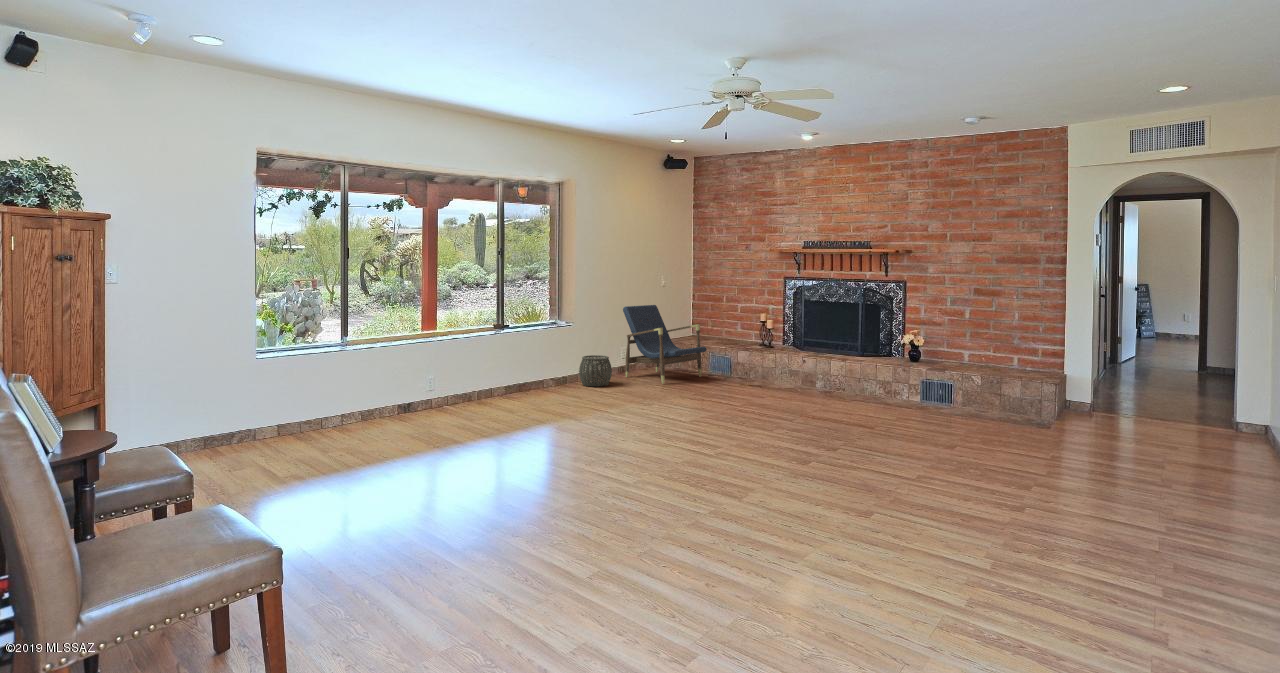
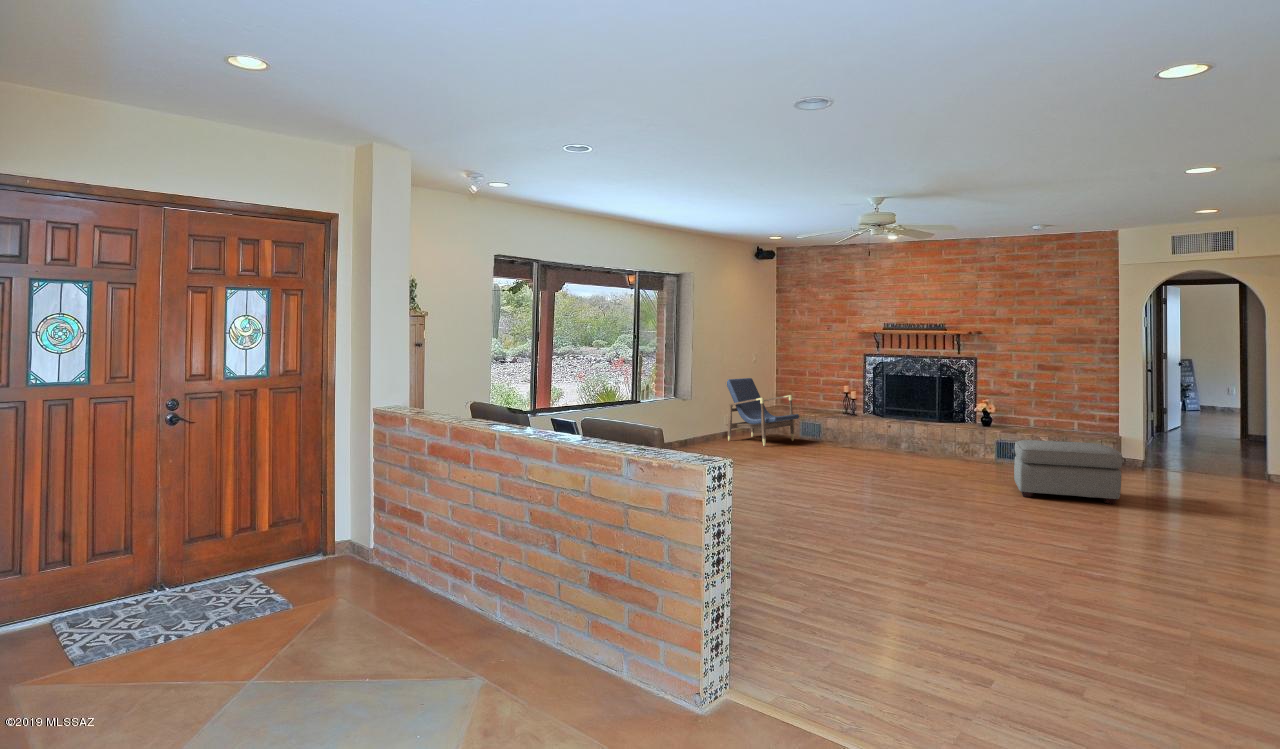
woven basket: present [579,355,612,387] -> none [692,421,721,448]
ottoman: none [934,382,1061,462] -> present [1014,440,1123,504]

